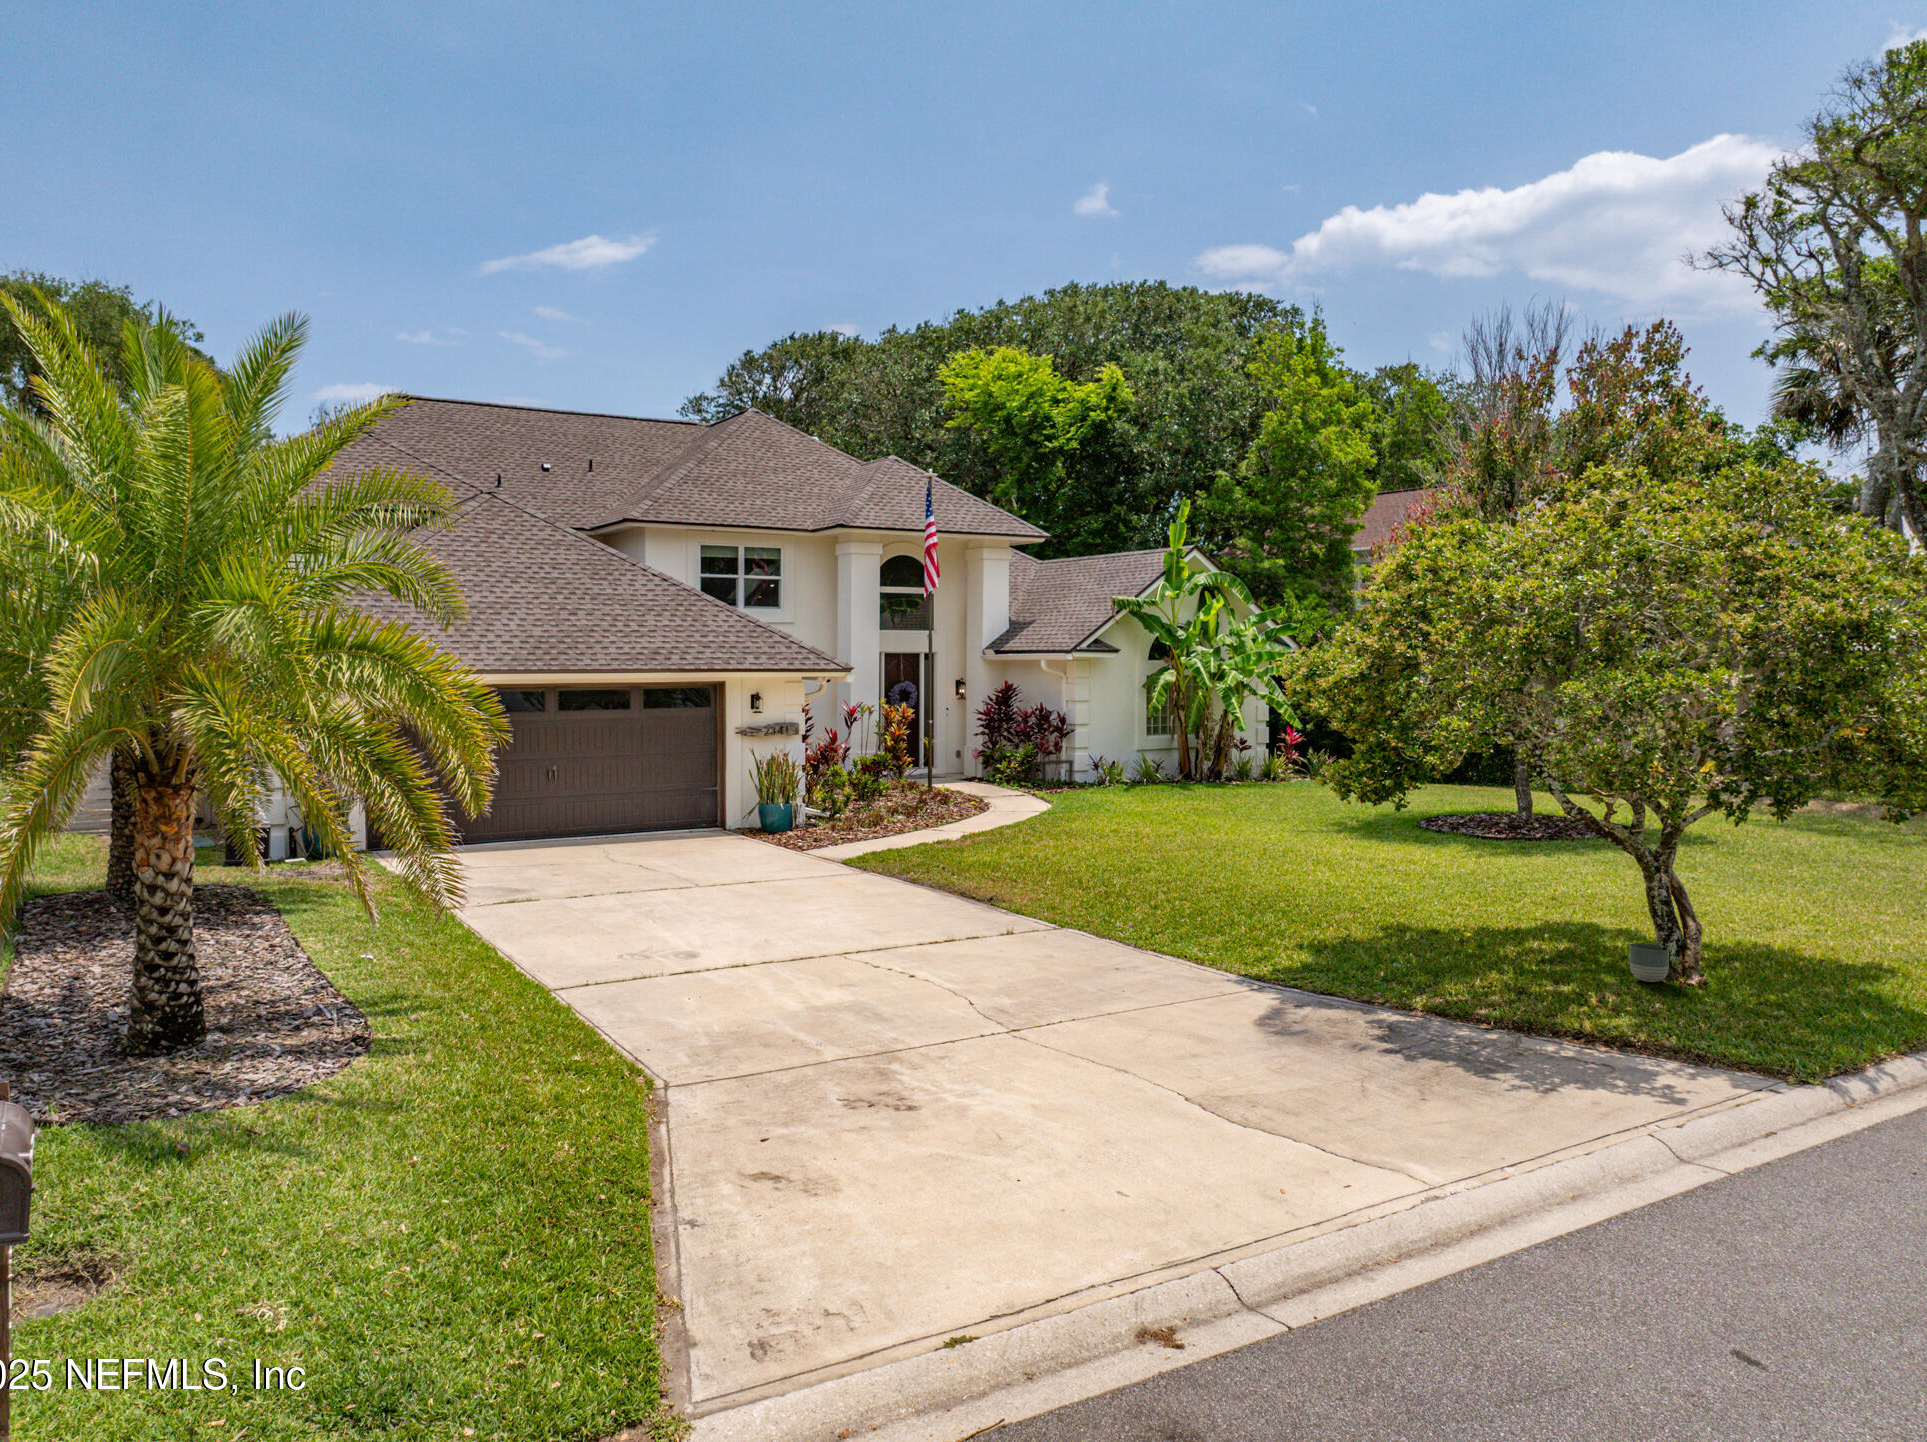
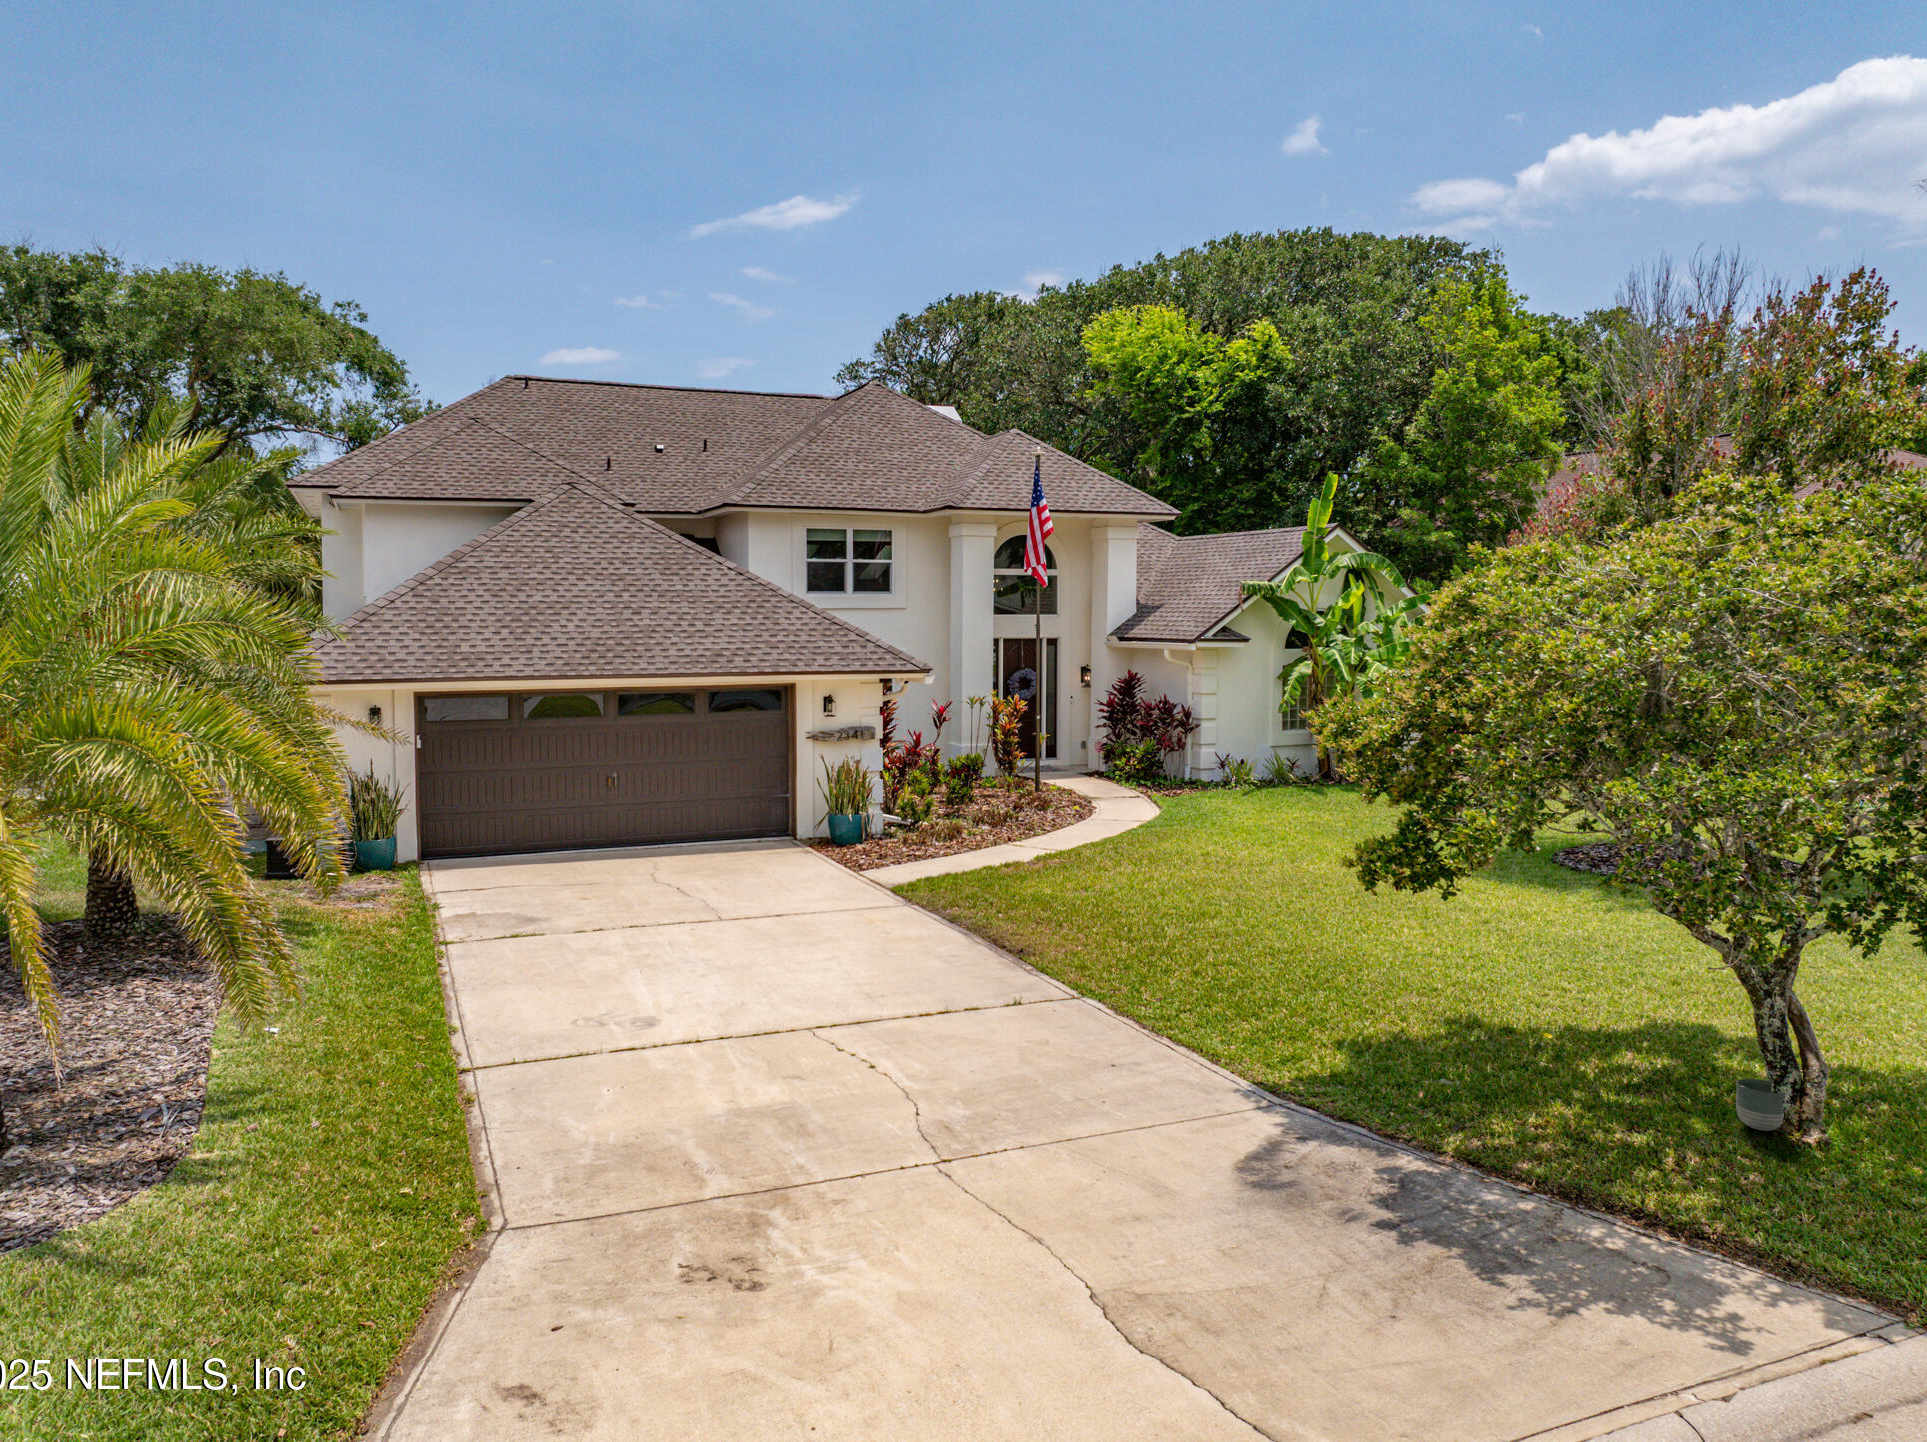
bench: present [1031,759,1074,784] -> none [1147,759,1195,787]

